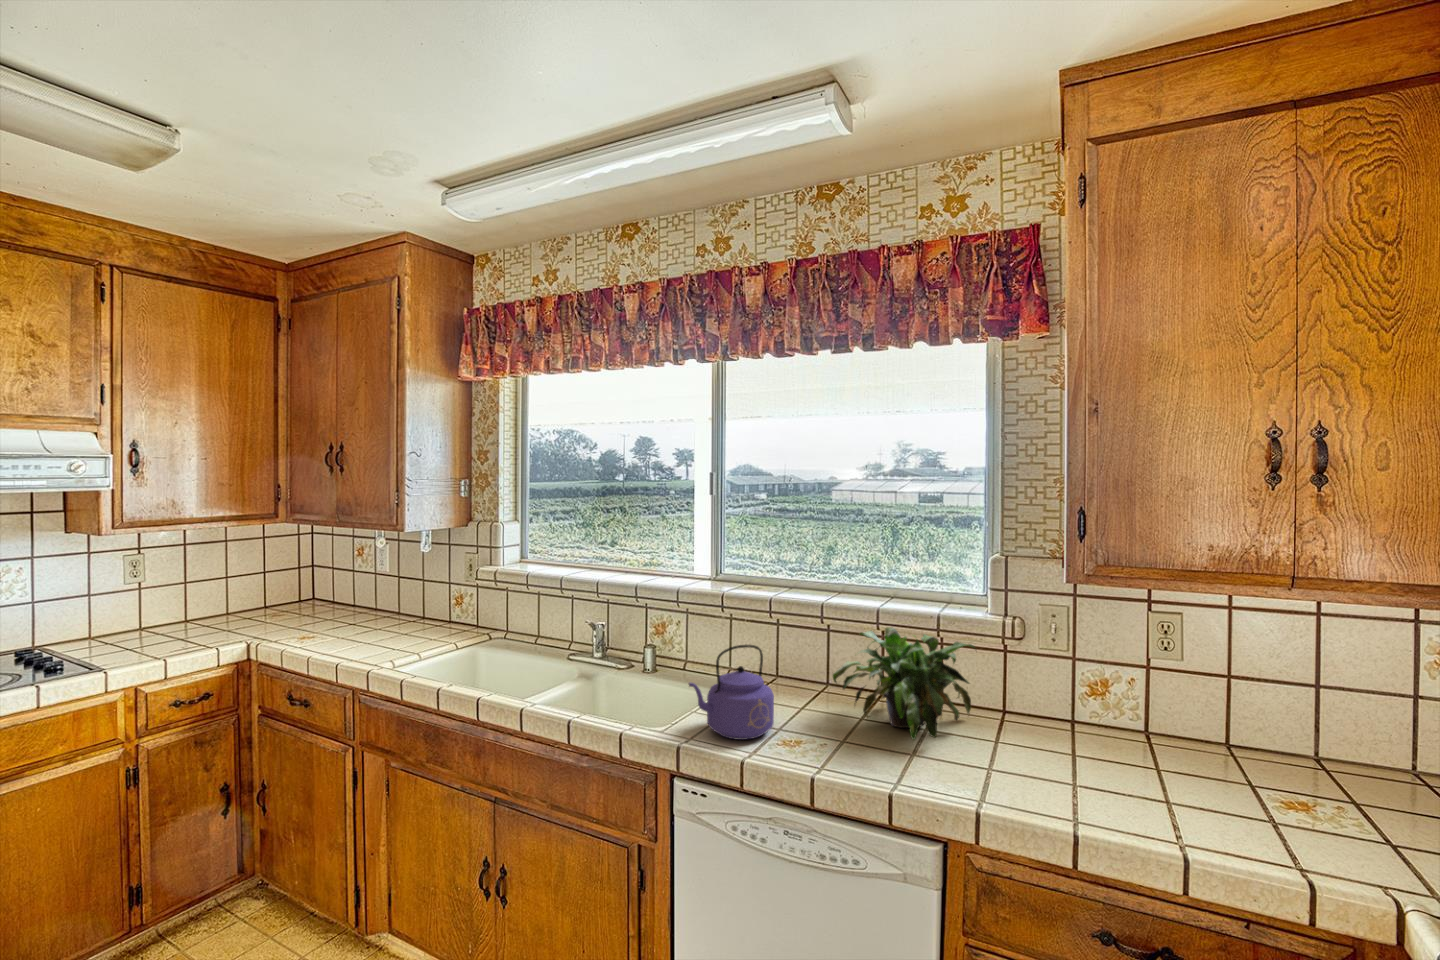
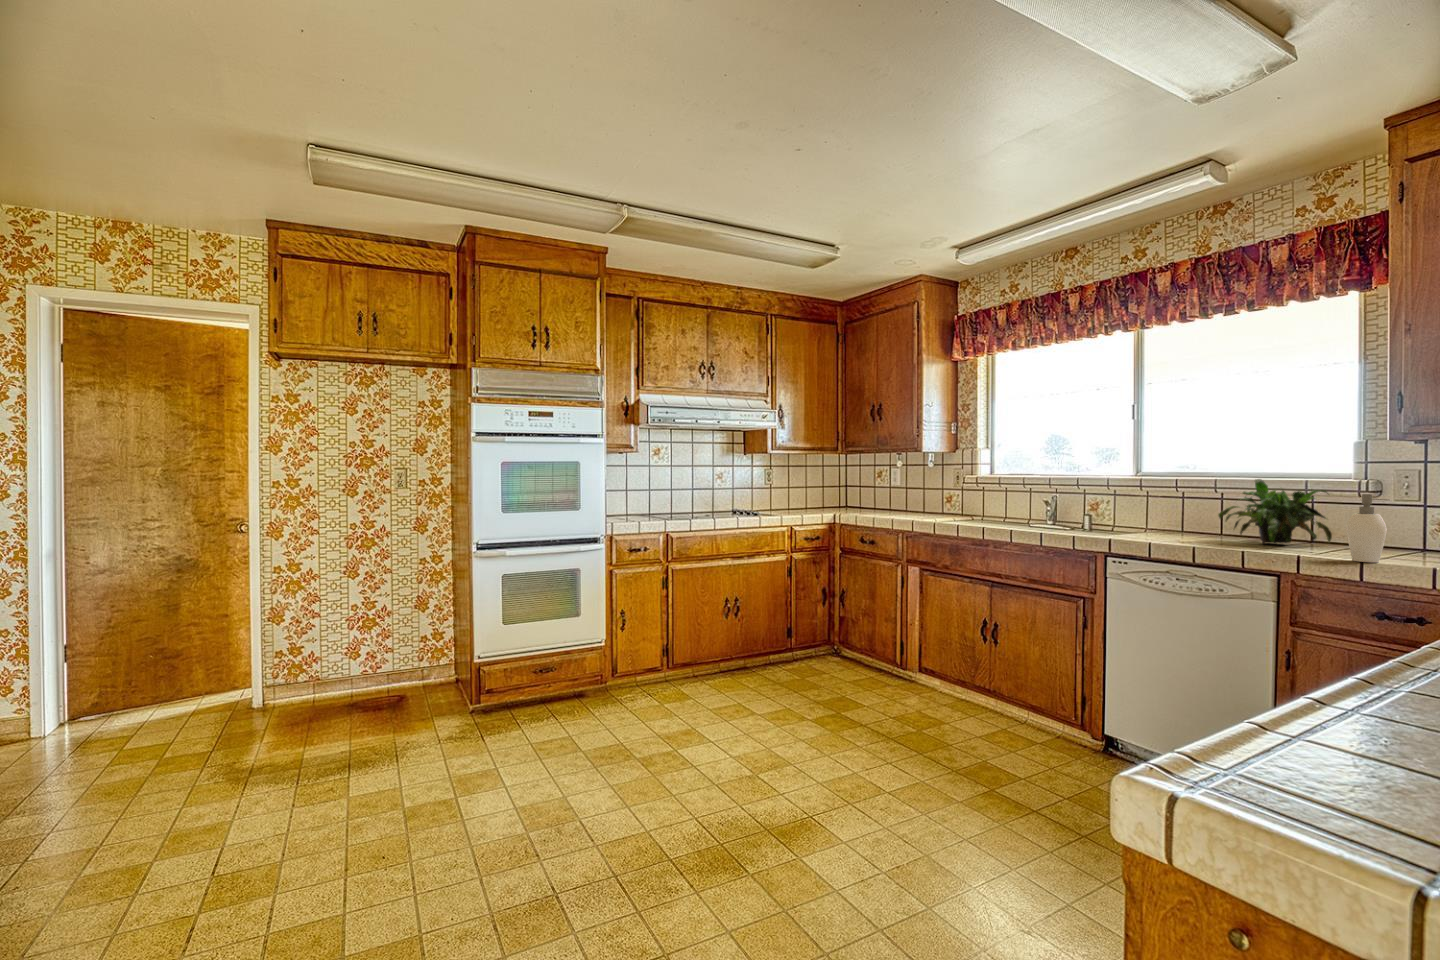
kettle: present [689,645,774,740] -> none [1116,491,1173,541]
soap dispenser: none [1036,690,1107,817] -> present [1346,494,1389,562]

